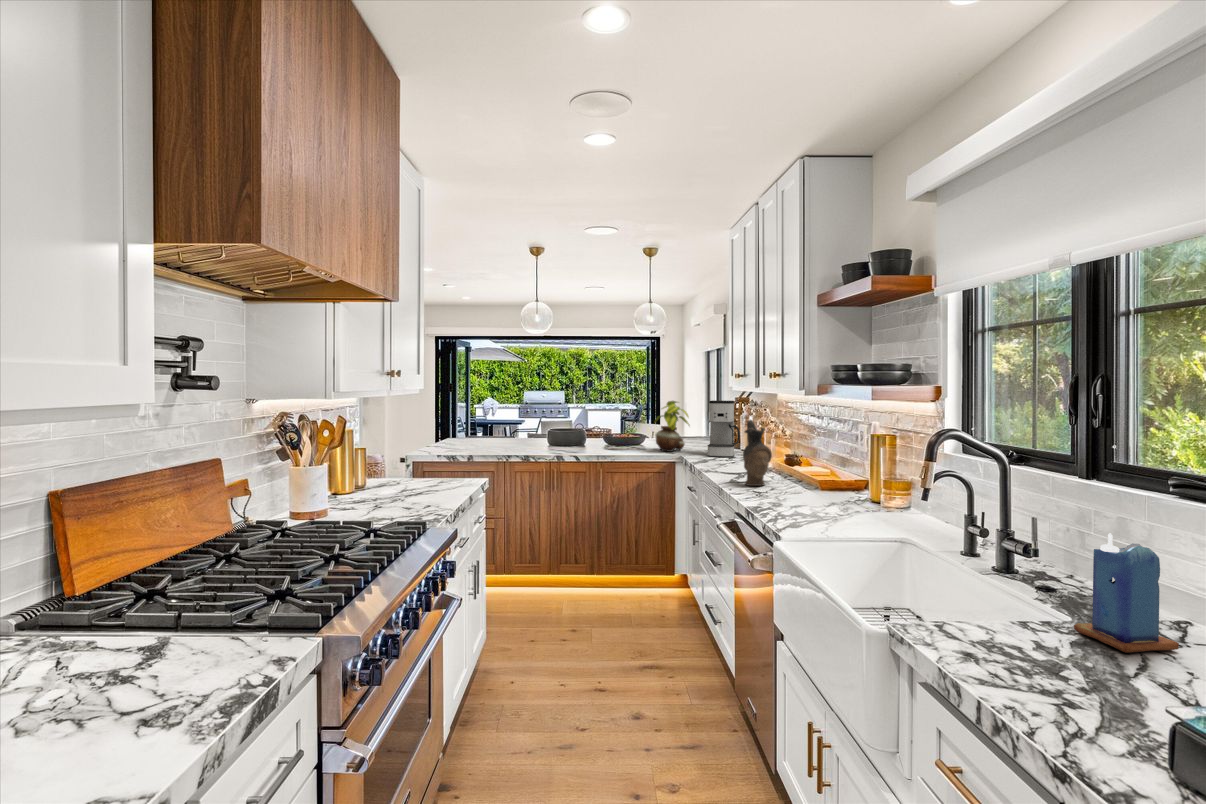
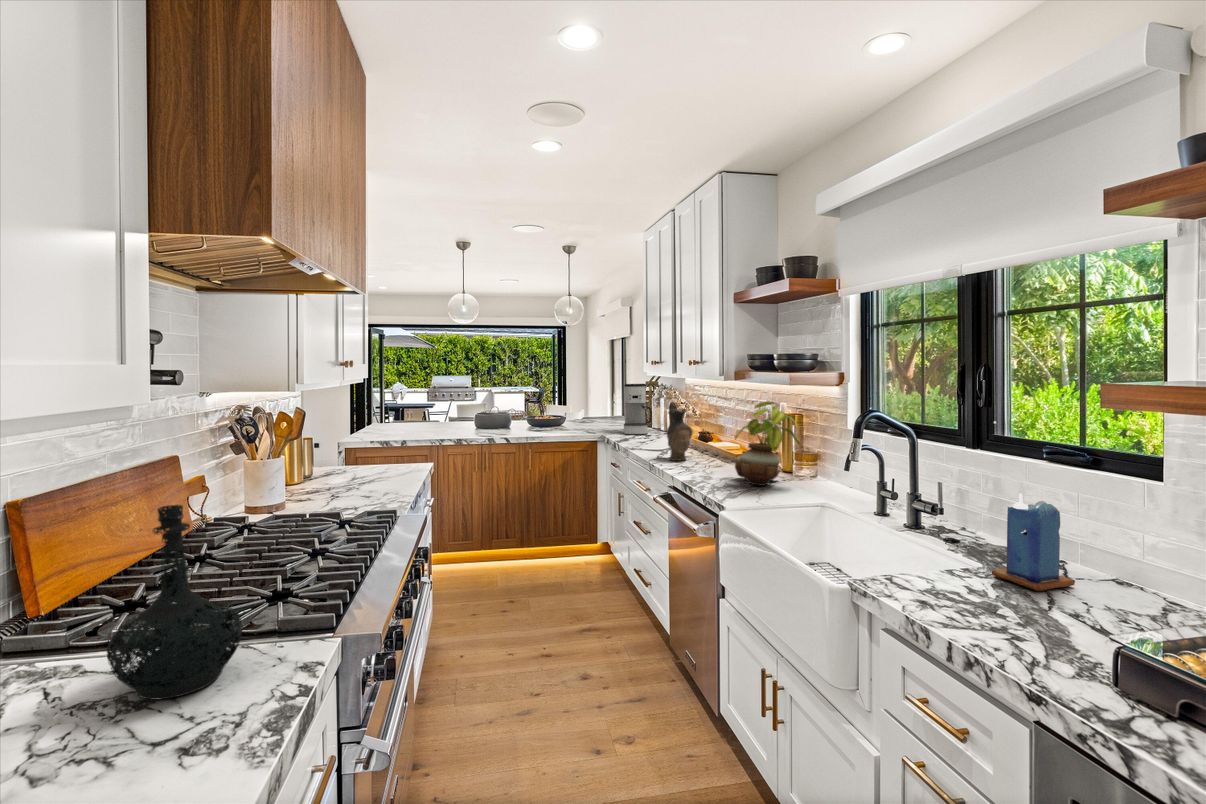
potted plant: present [654,401,689,452] -> present [735,401,800,486]
bottle: none [97,493,225,677] -> present [107,505,242,699]

